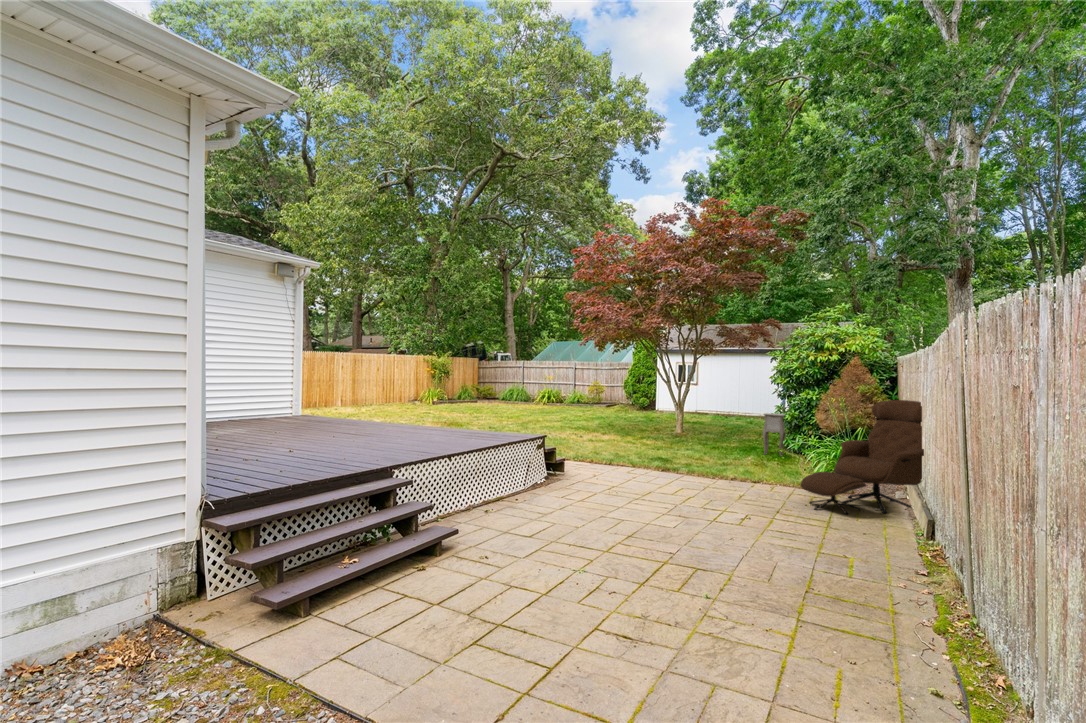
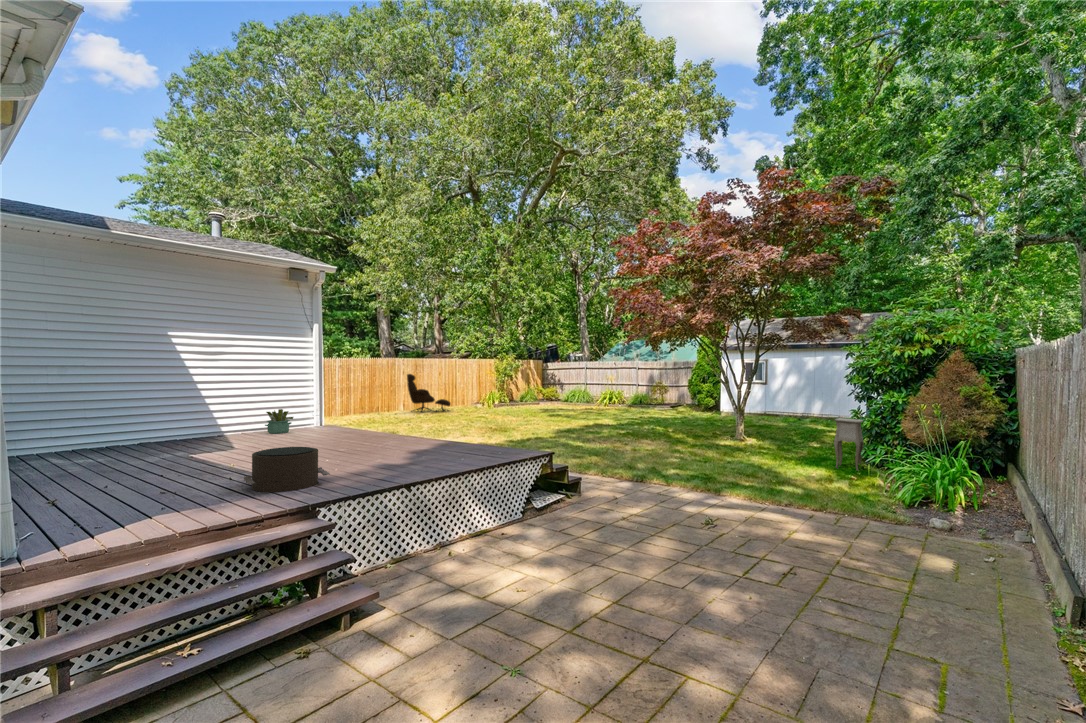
lounge chair: present [800,400,924,514] -> present [407,374,451,412]
decorative plant: none [237,401,265,426] -> present [265,409,293,434]
pouf: none [306,425,381,461] -> present [244,447,330,492]

